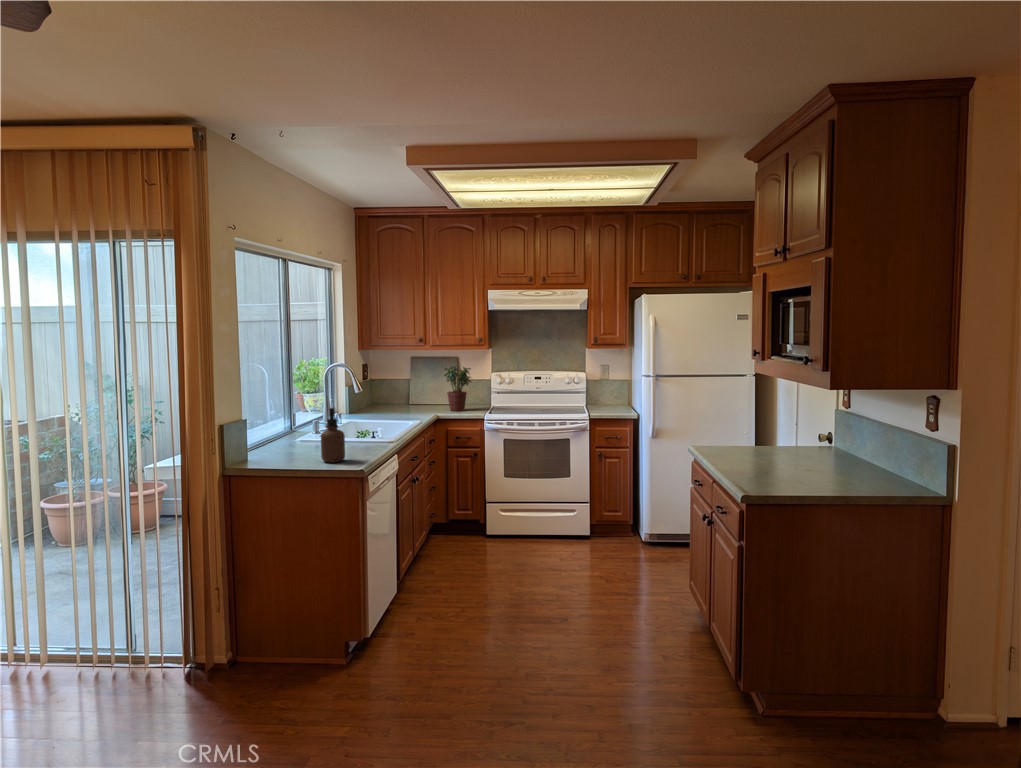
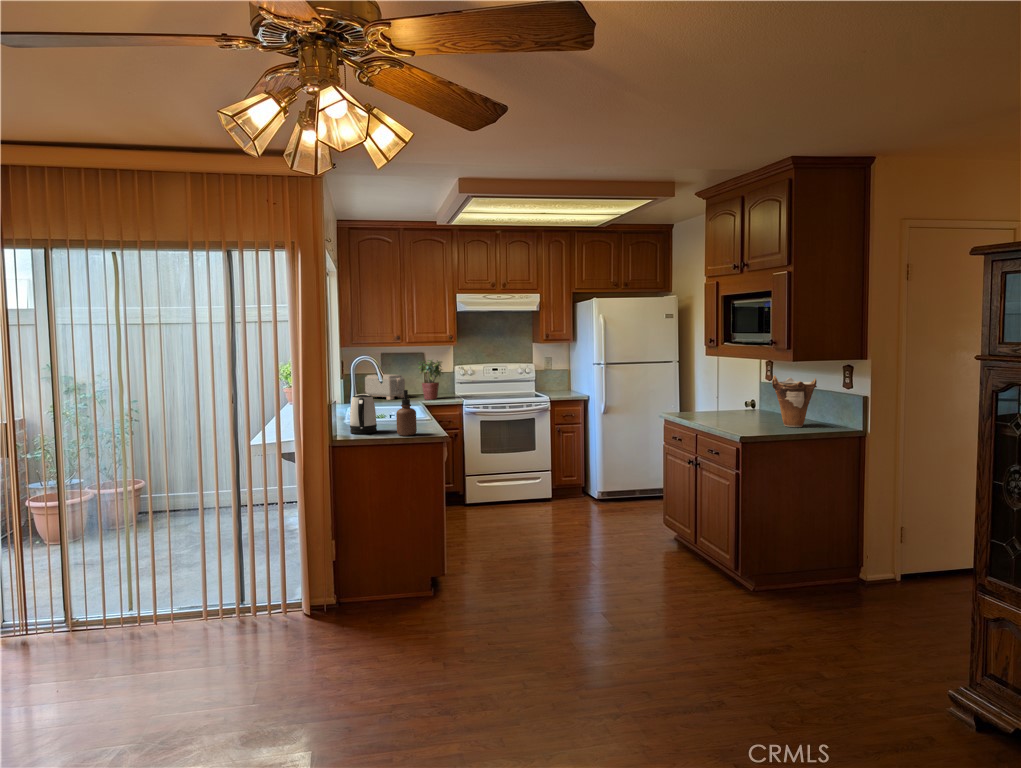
toaster: none [393,380,434,409] -> present [365,374,405,400]
vase: none [815,406,886,483] -> present [772,375,817,427]
kettle: none [281,410,313,457] -> present [350,394,377,434]

